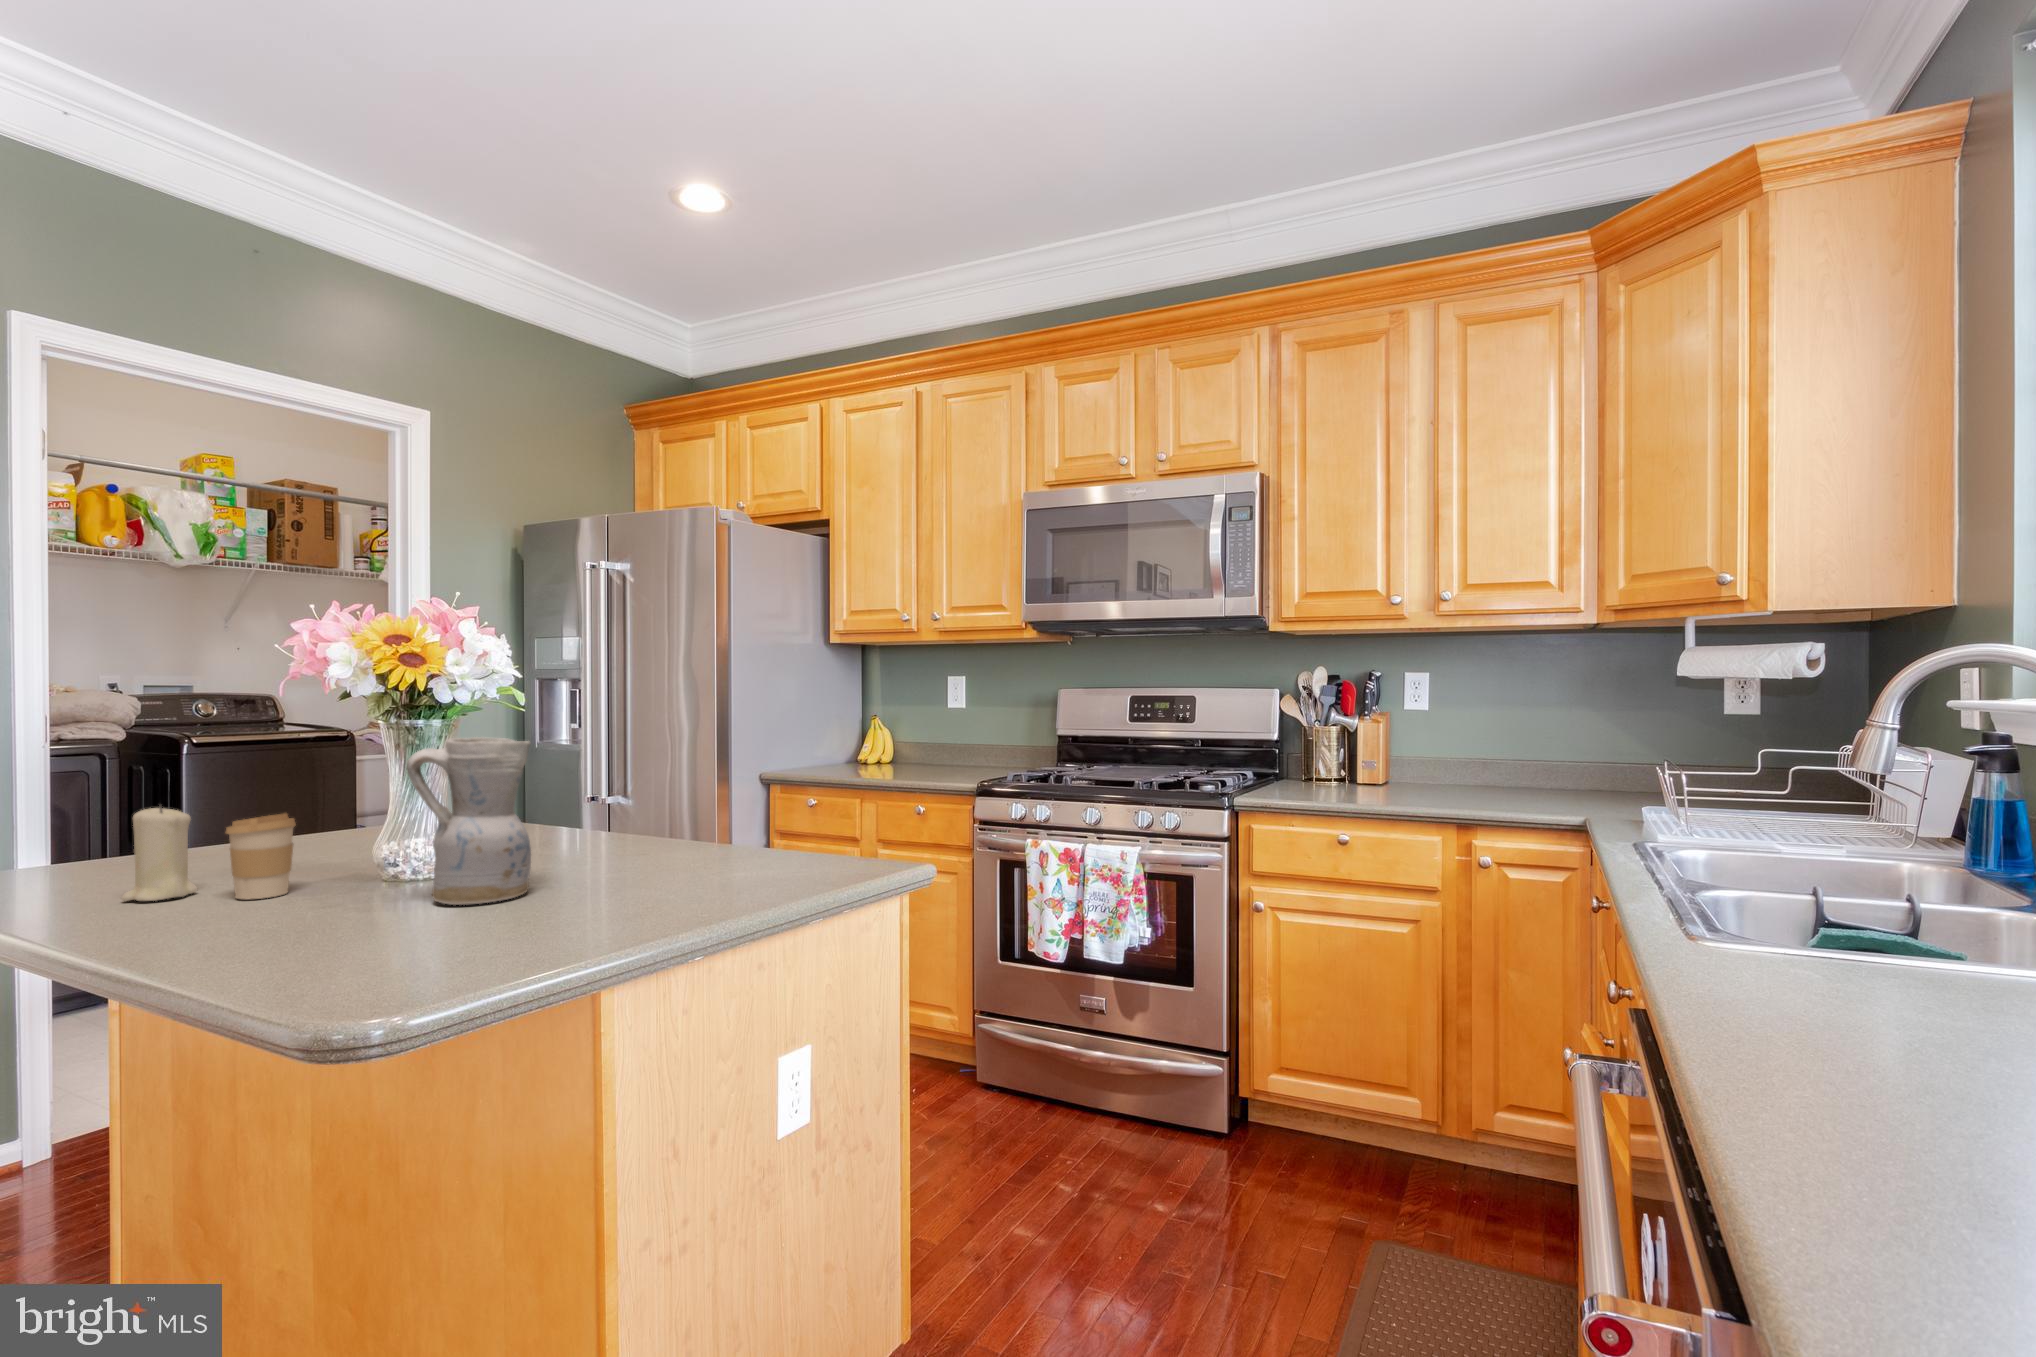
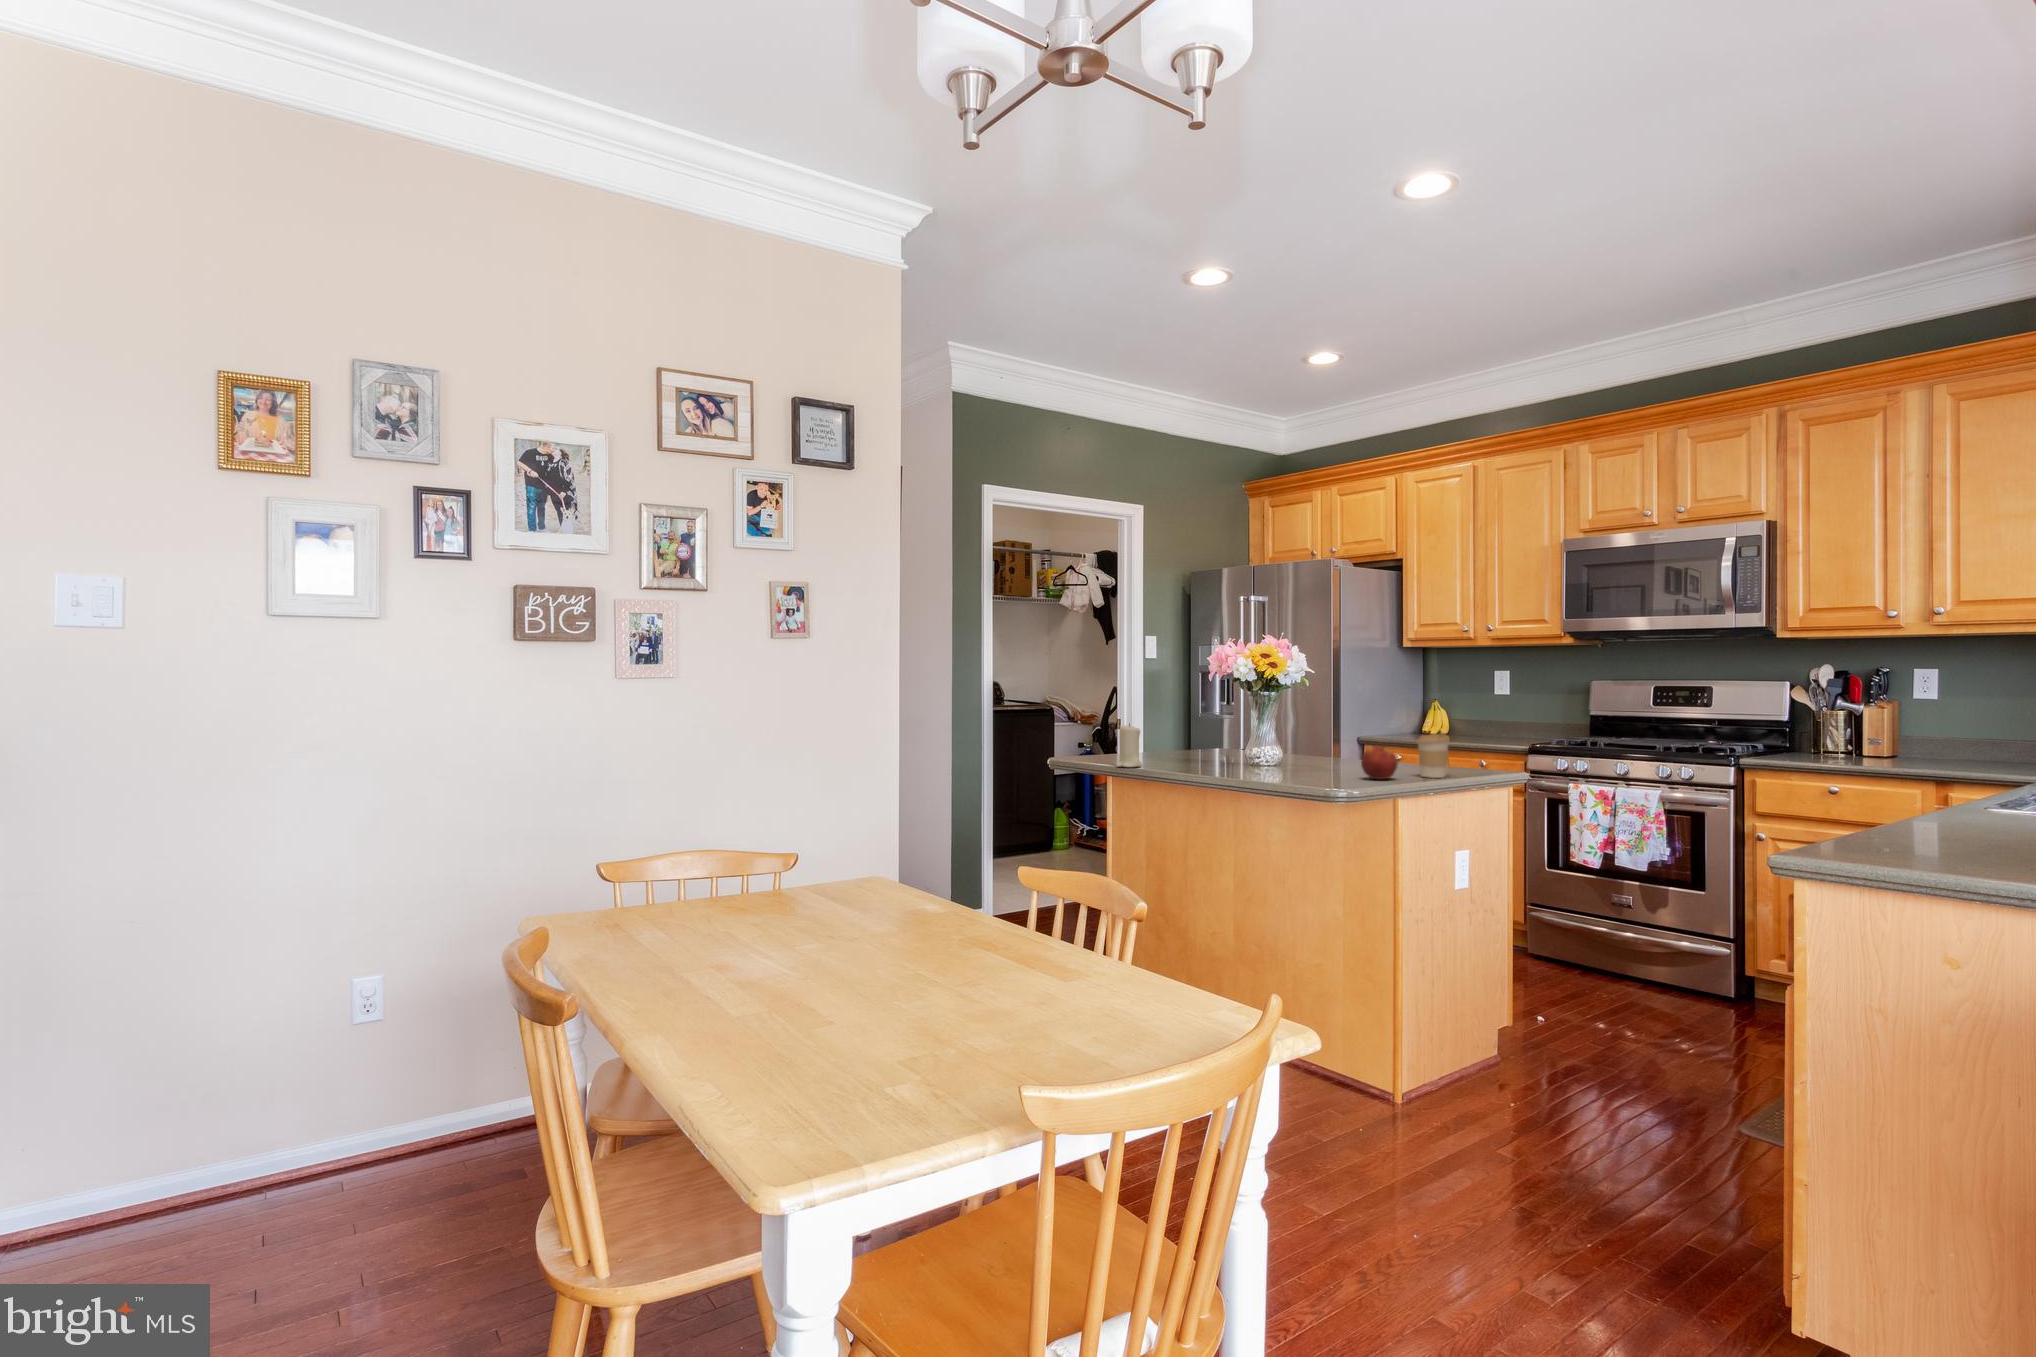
ceramic pitcher: present [407,737,531,905] -> none [1255,694,1310,773]
coffee cup: present [226,813,296,899] -> present [1417,734,1450,778]
apple: none [606,846,679,917] -> present [1361,746,1398,780]

